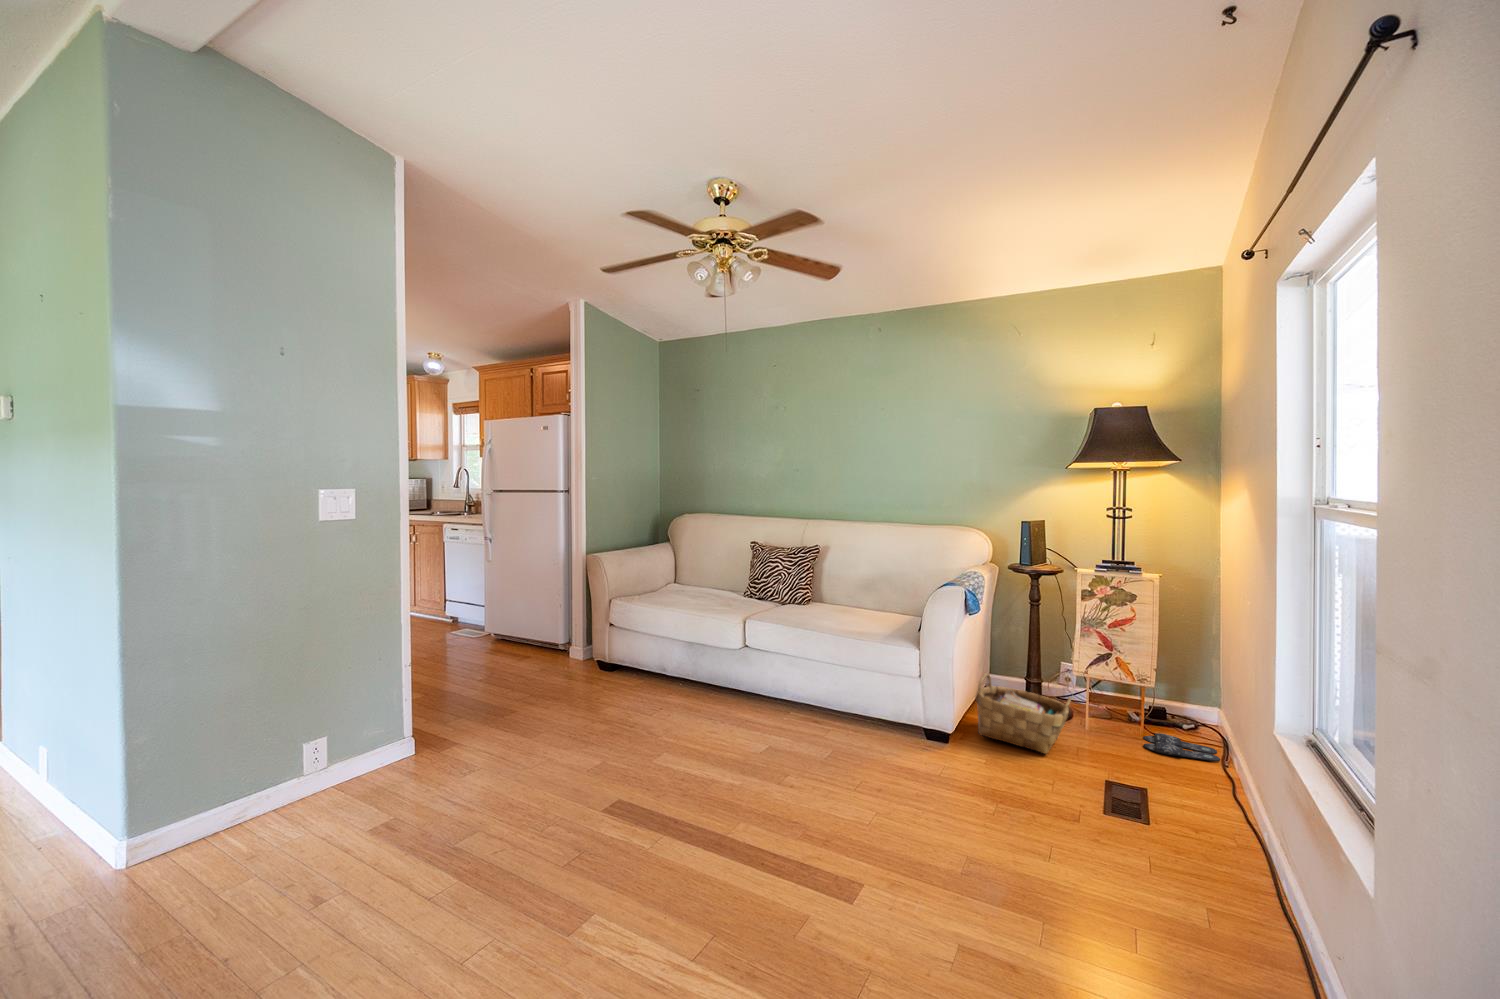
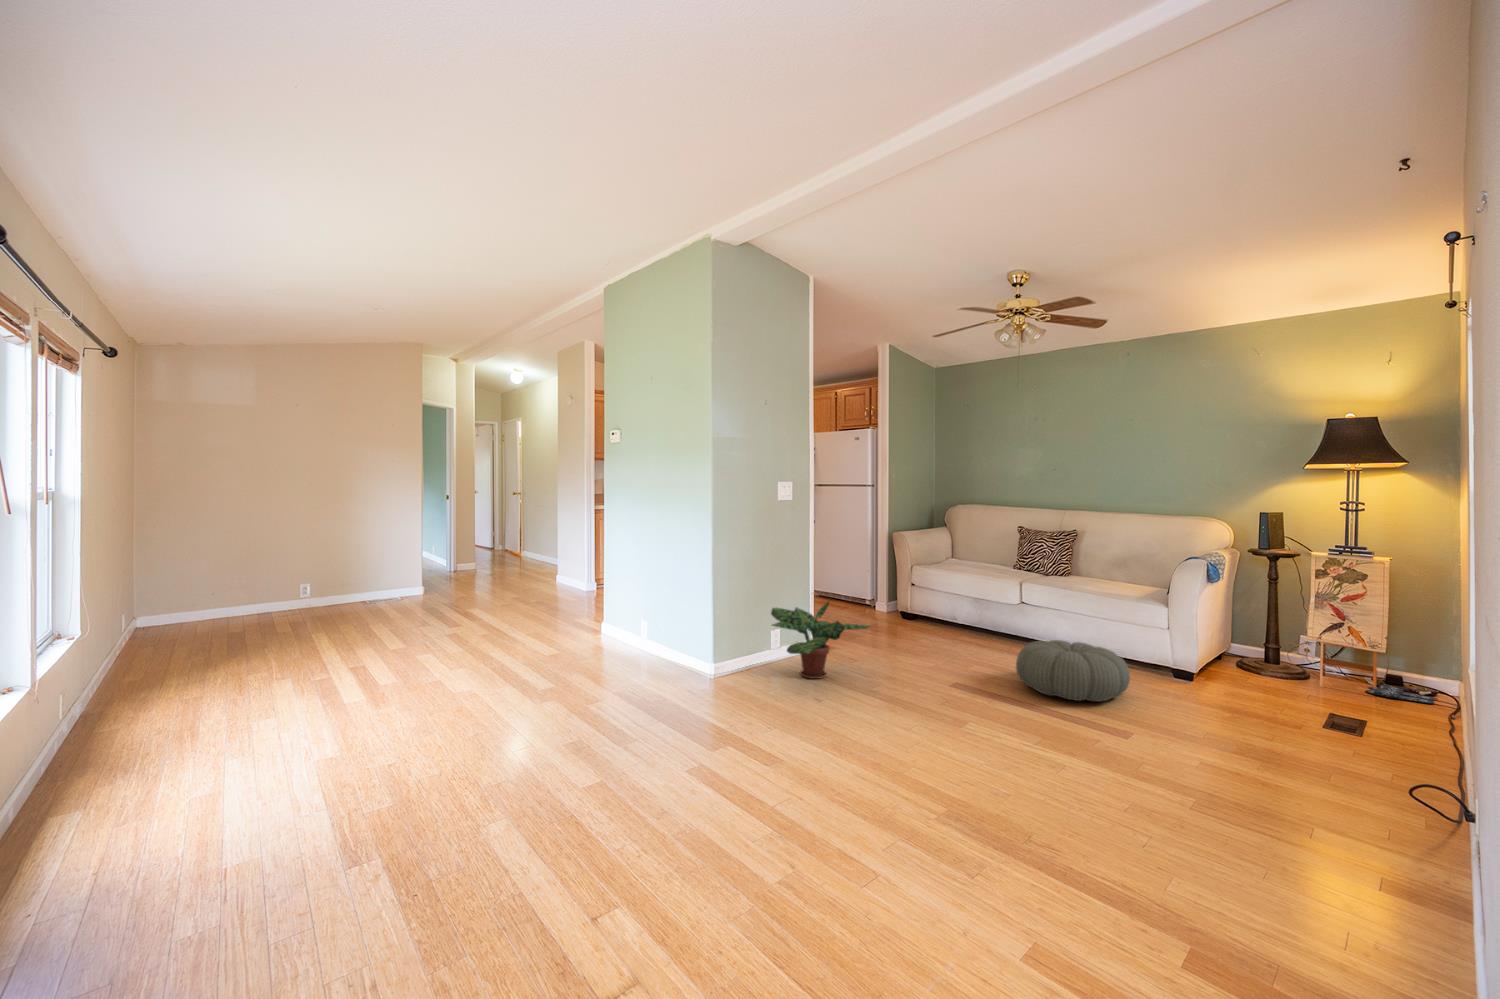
woven basket: present [975,673,1071,754] -> none [1214,630,1298,687]
potted plant: none [243,686,489,838] -> present [771,601,871,679]
pouf: none [710,716,872,833] -> present [1016,640,1130,702]

